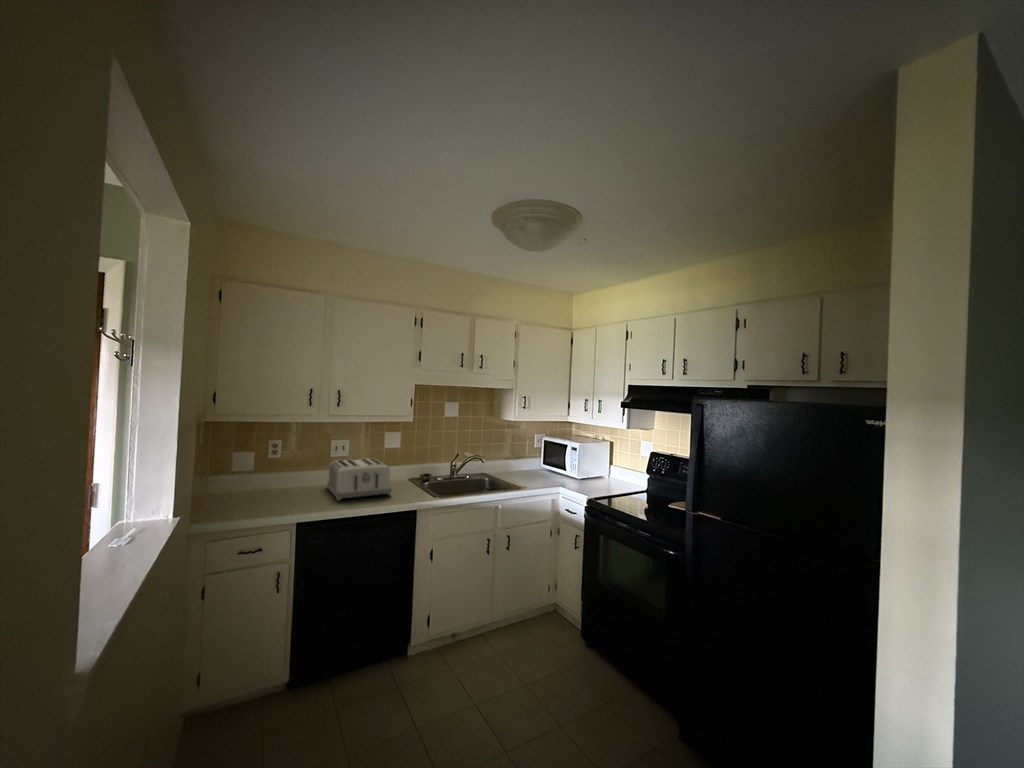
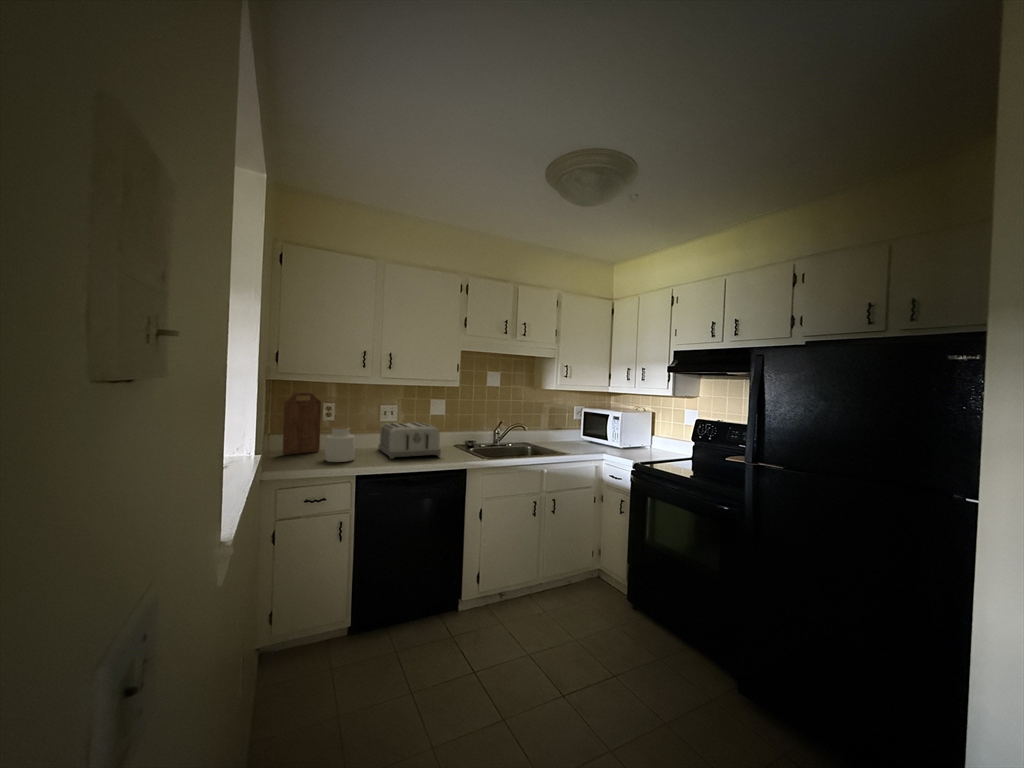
cutting board: none [221,432,265,499] -> present [283,393,321,455]
jar: none [266,468,299,507] -> present [325,426,355,462]

